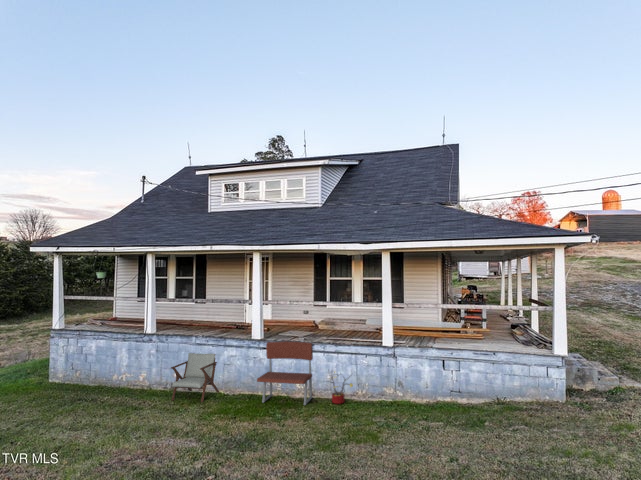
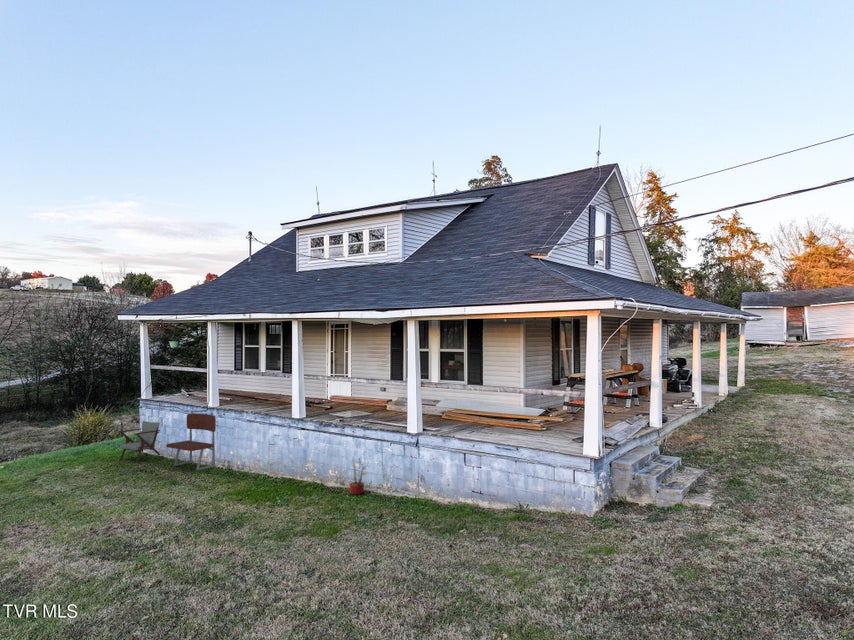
bench: present [257,341,313,405] -> present [166,414,216,471]
lounge chair: present [171,353,219,402] -> present [119,421,164,463]

